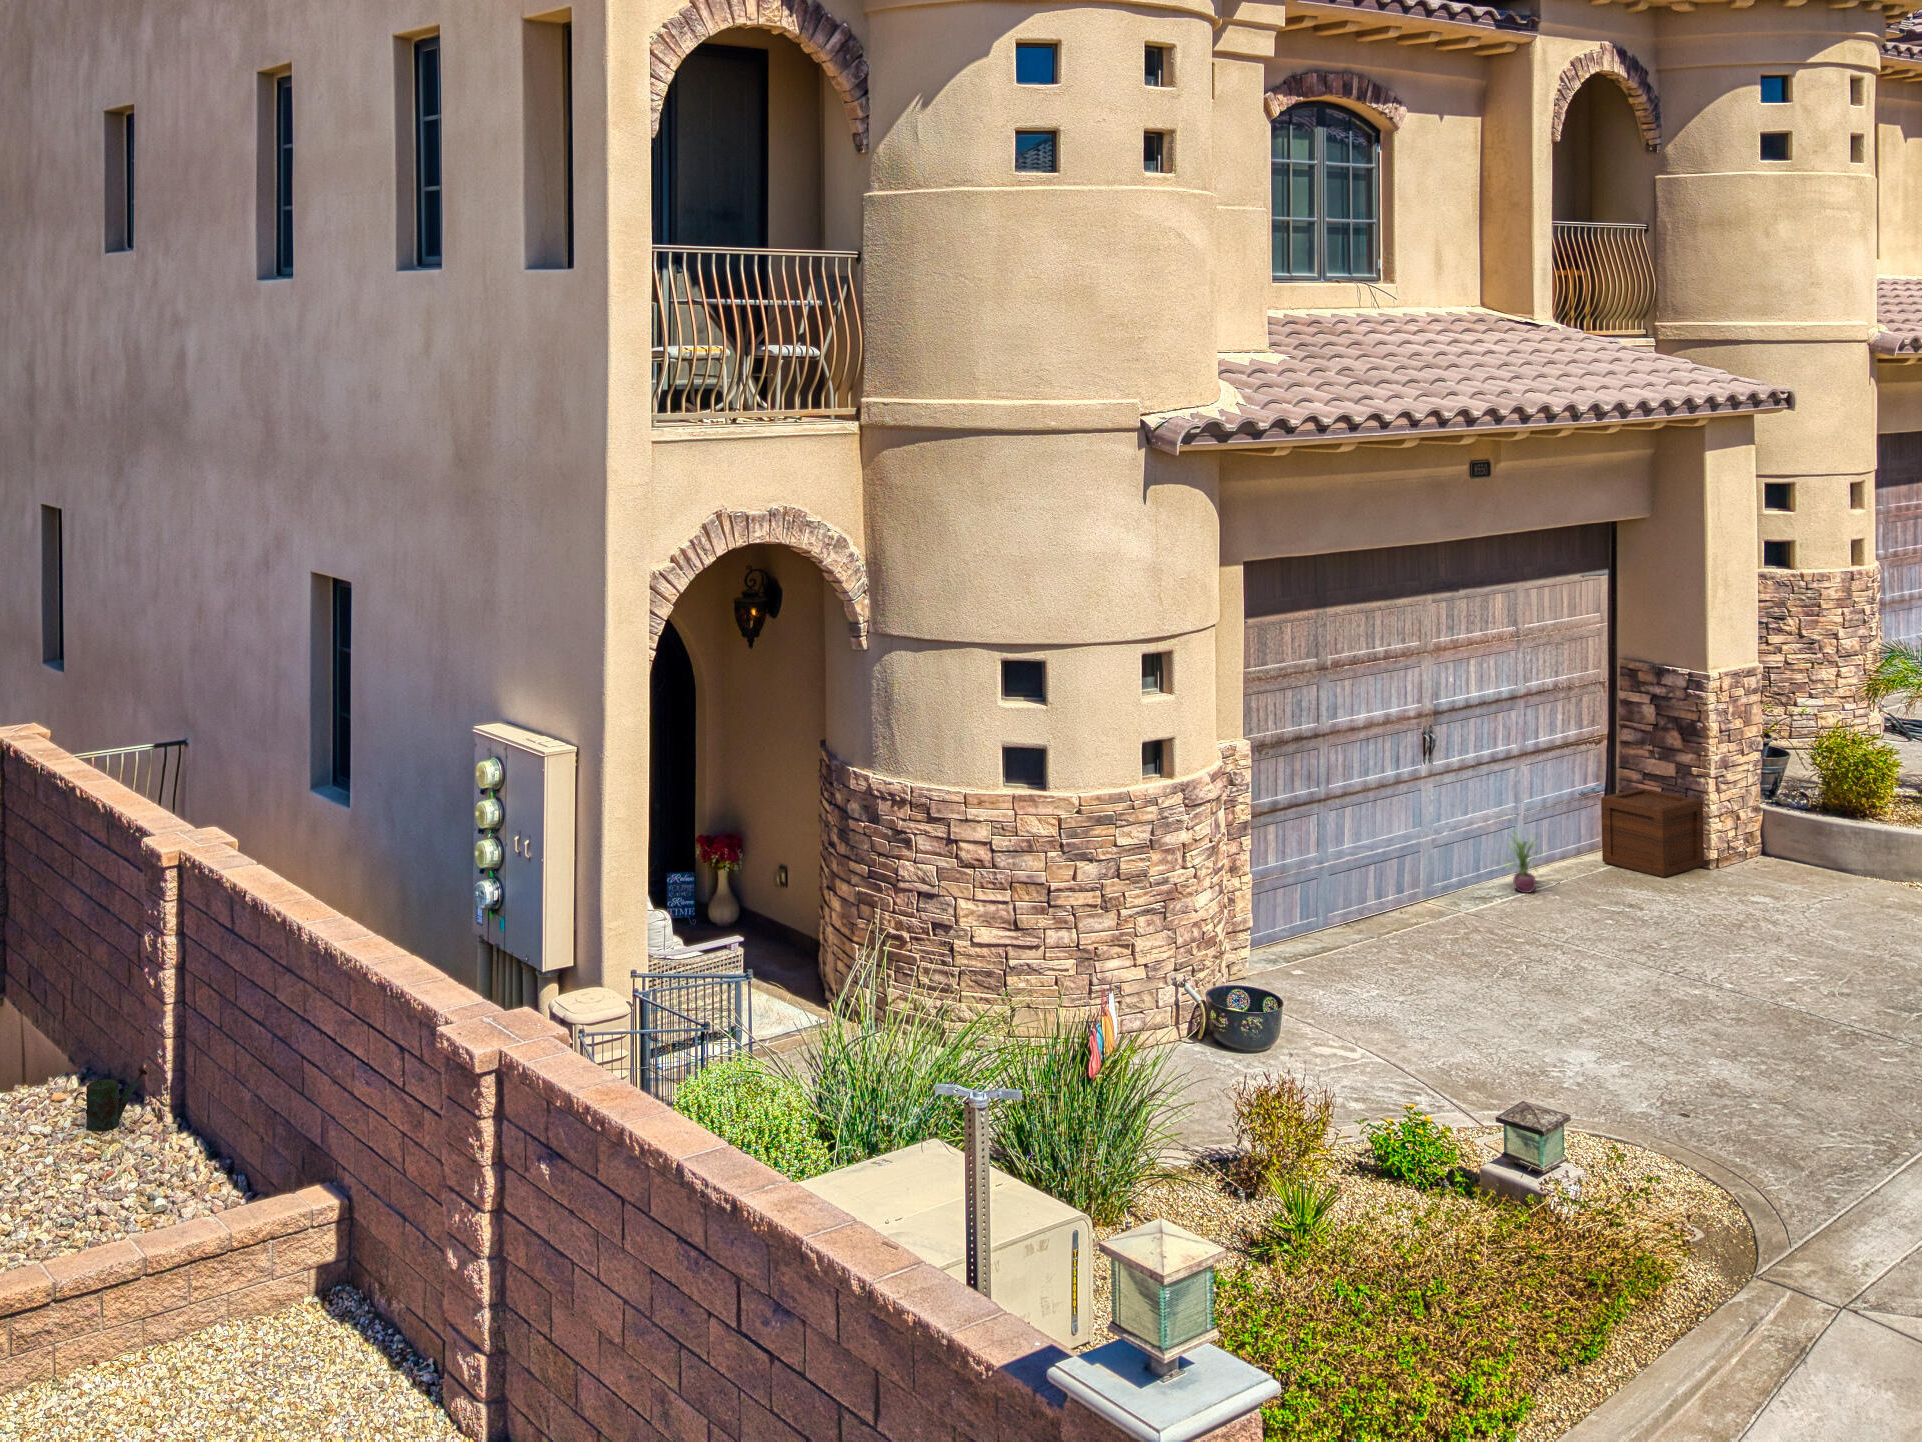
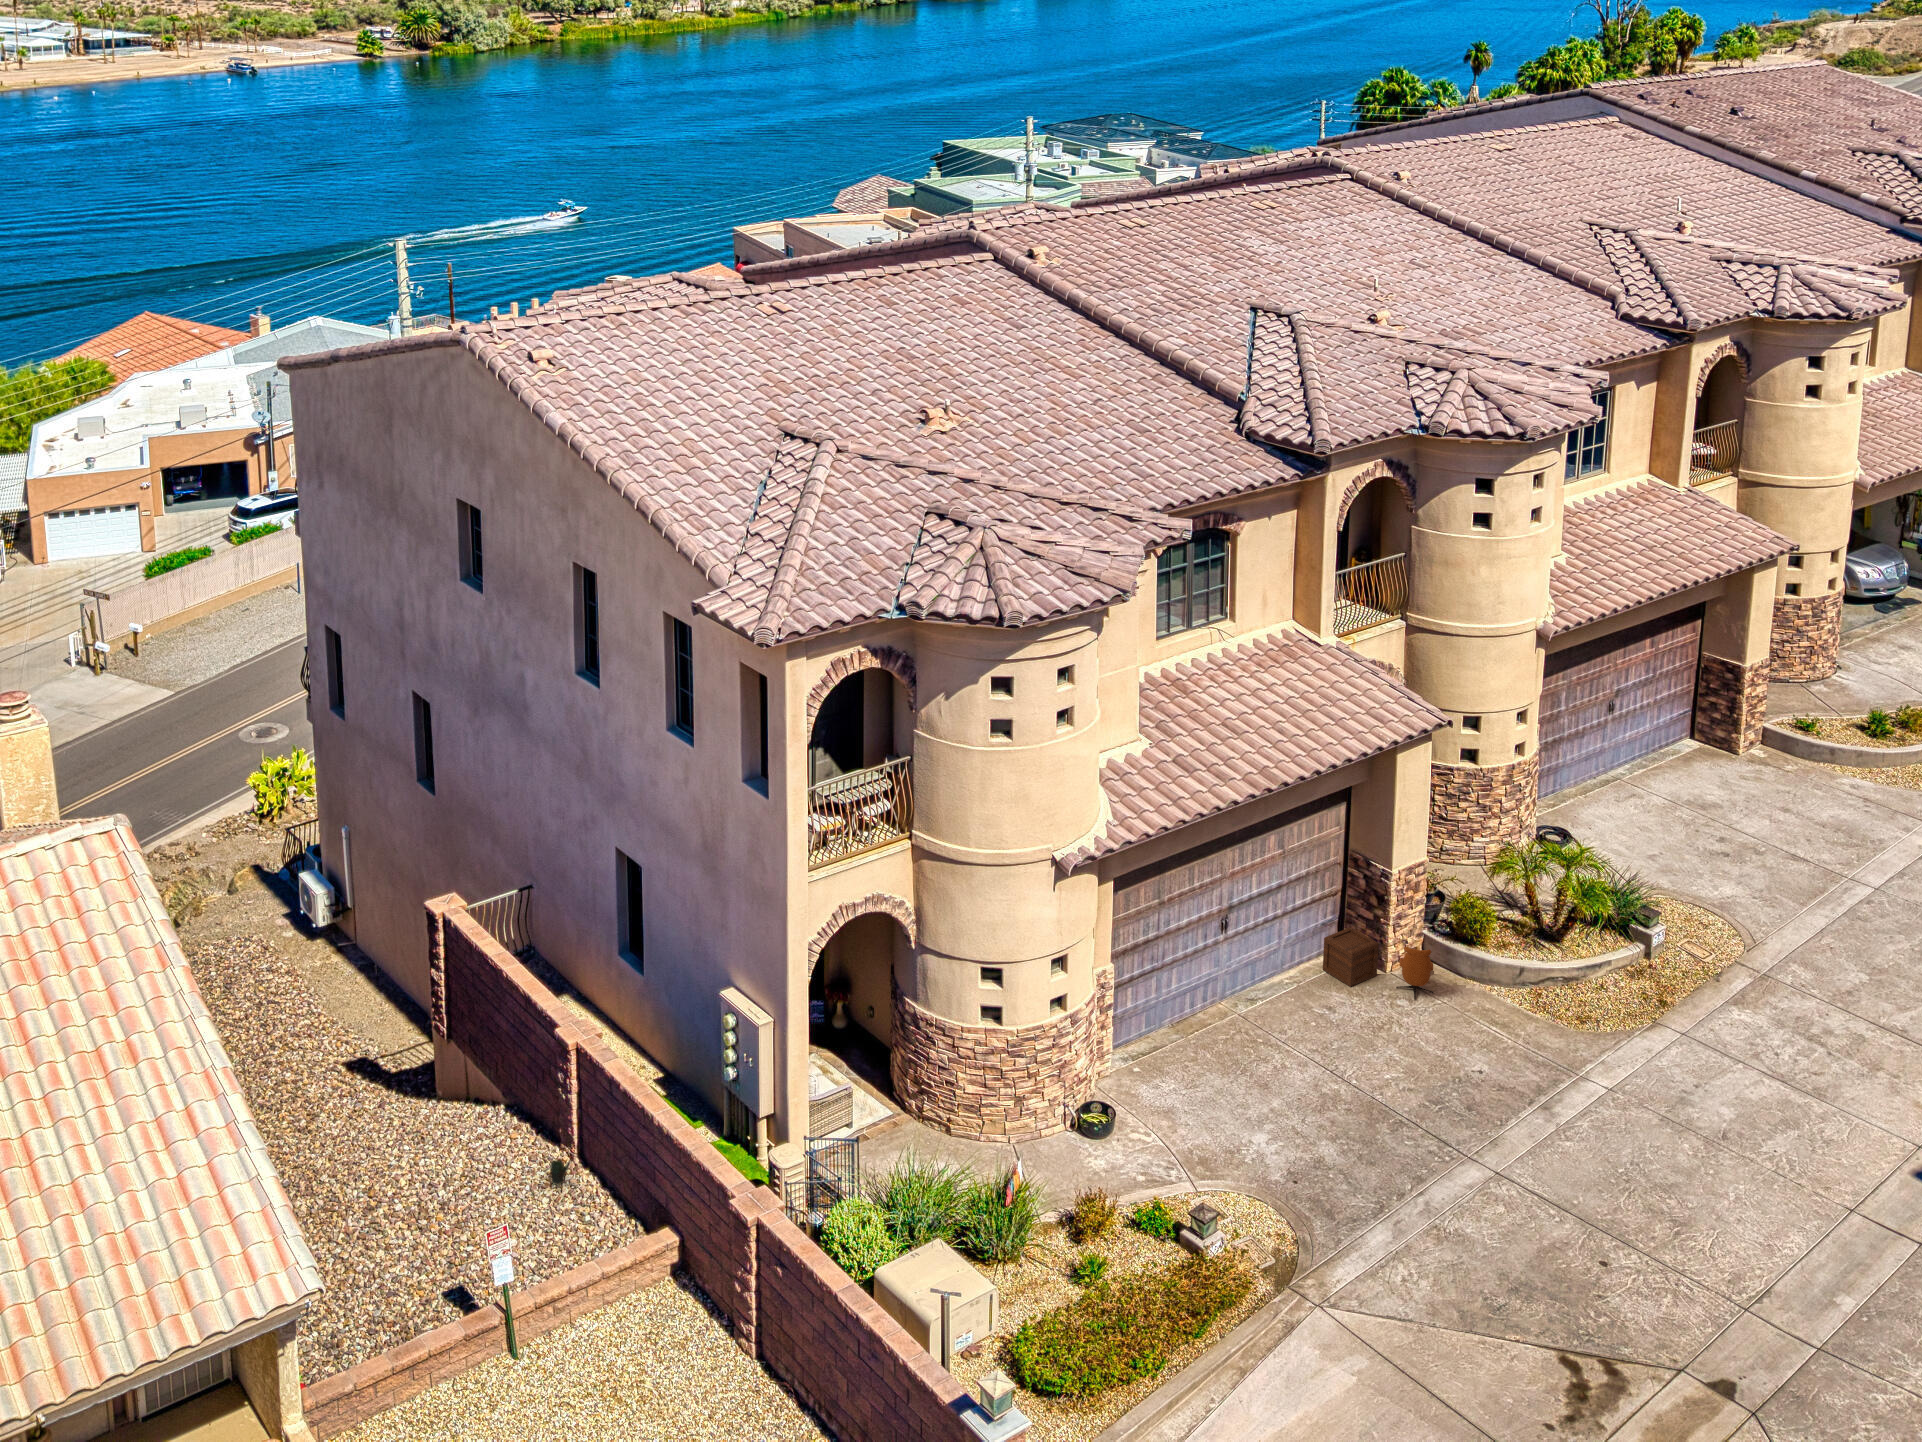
lounge chair: none [1745,780,1821,887] -> present [1396,947,1433,999]
decorative plant: present [1498,831,1541,893] -> none [1253,965,1288,1000]

